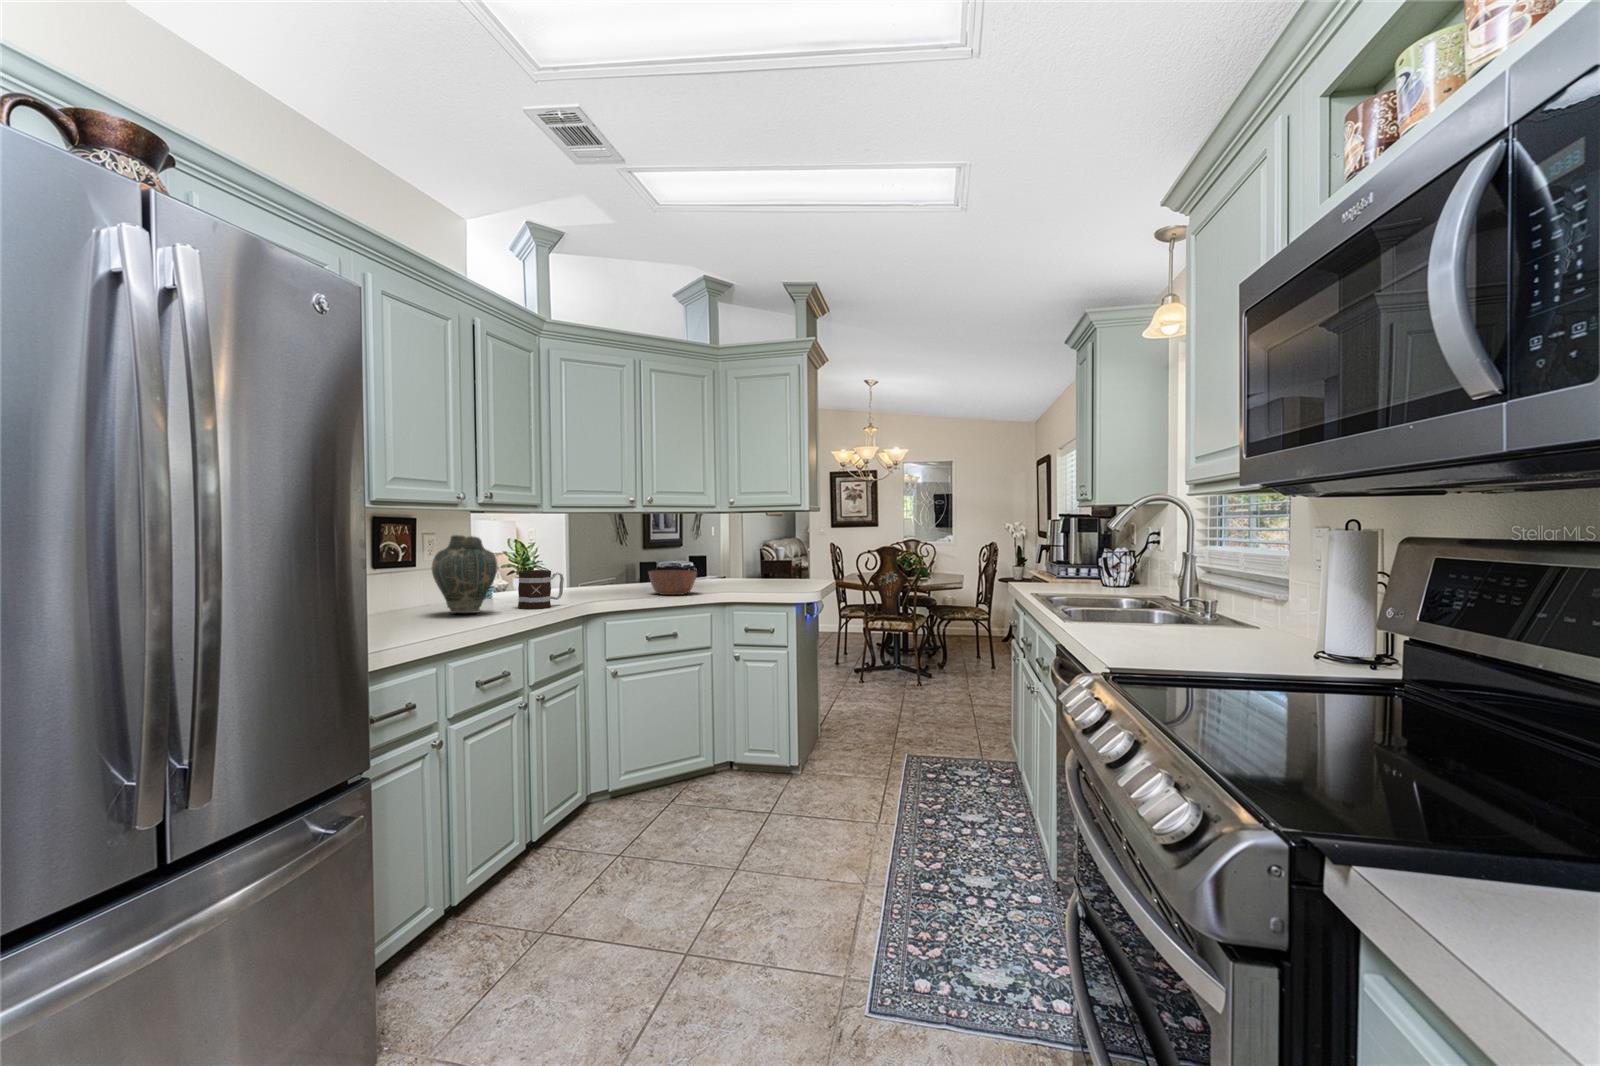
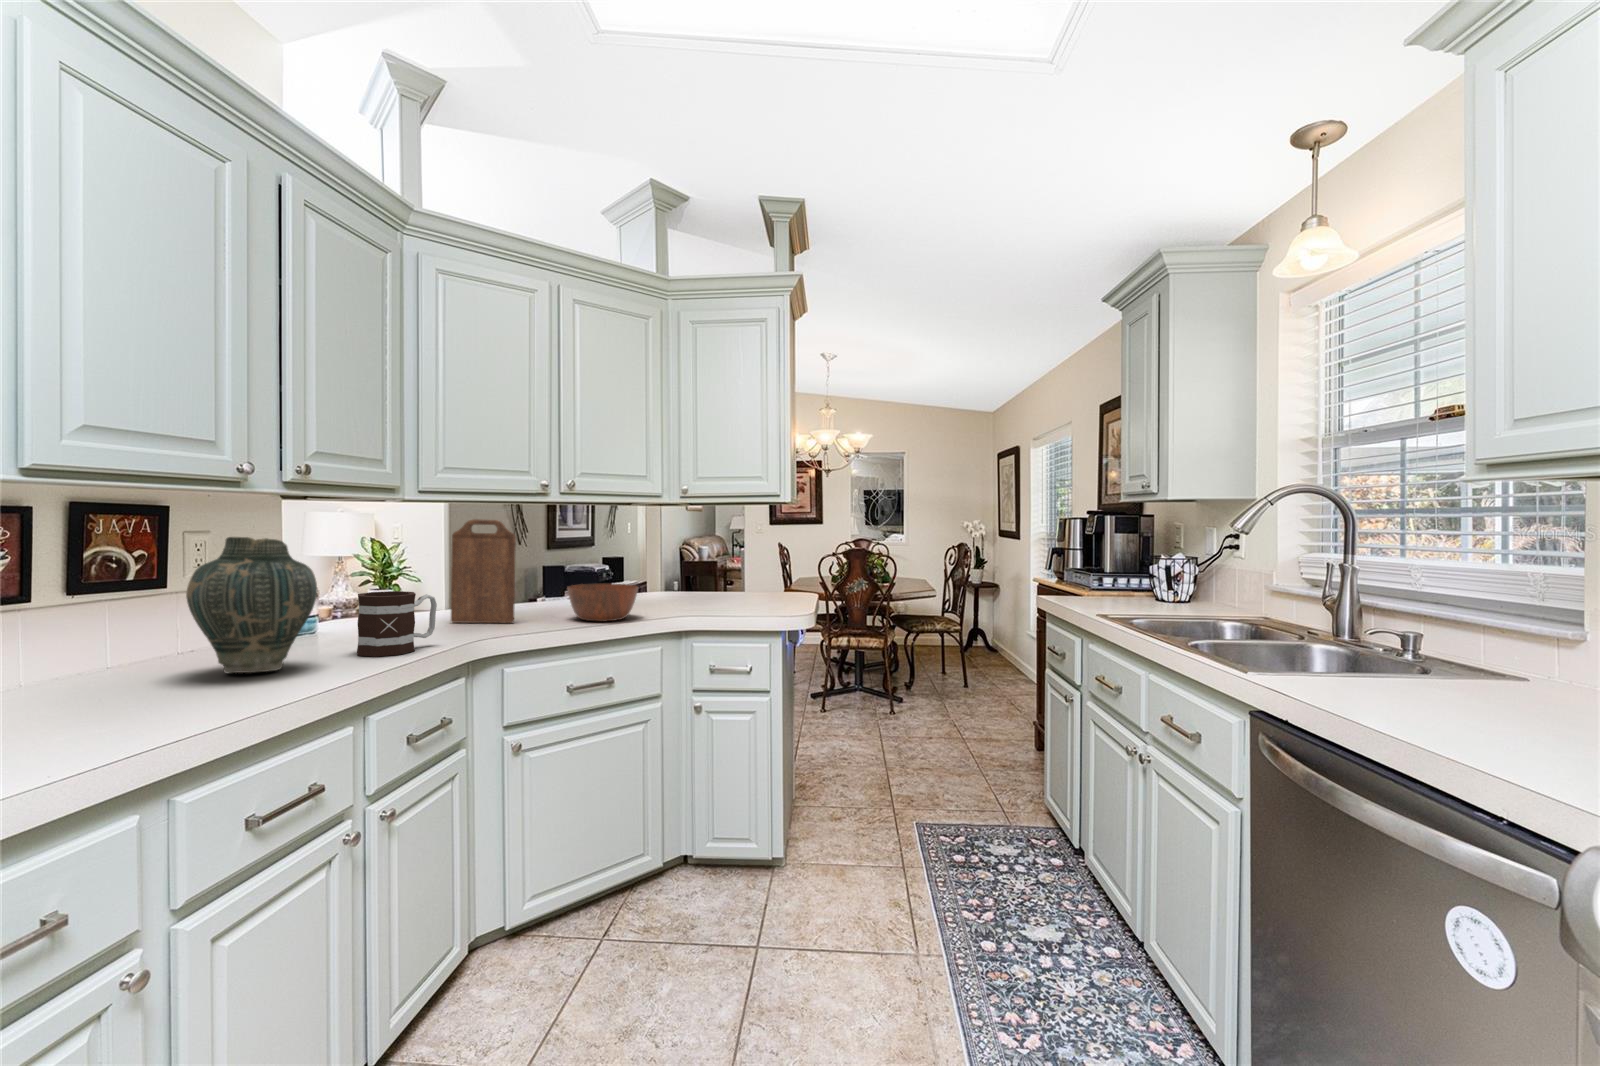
cutting board: none [573,525,614,595] -> present [451,519,516,623]

